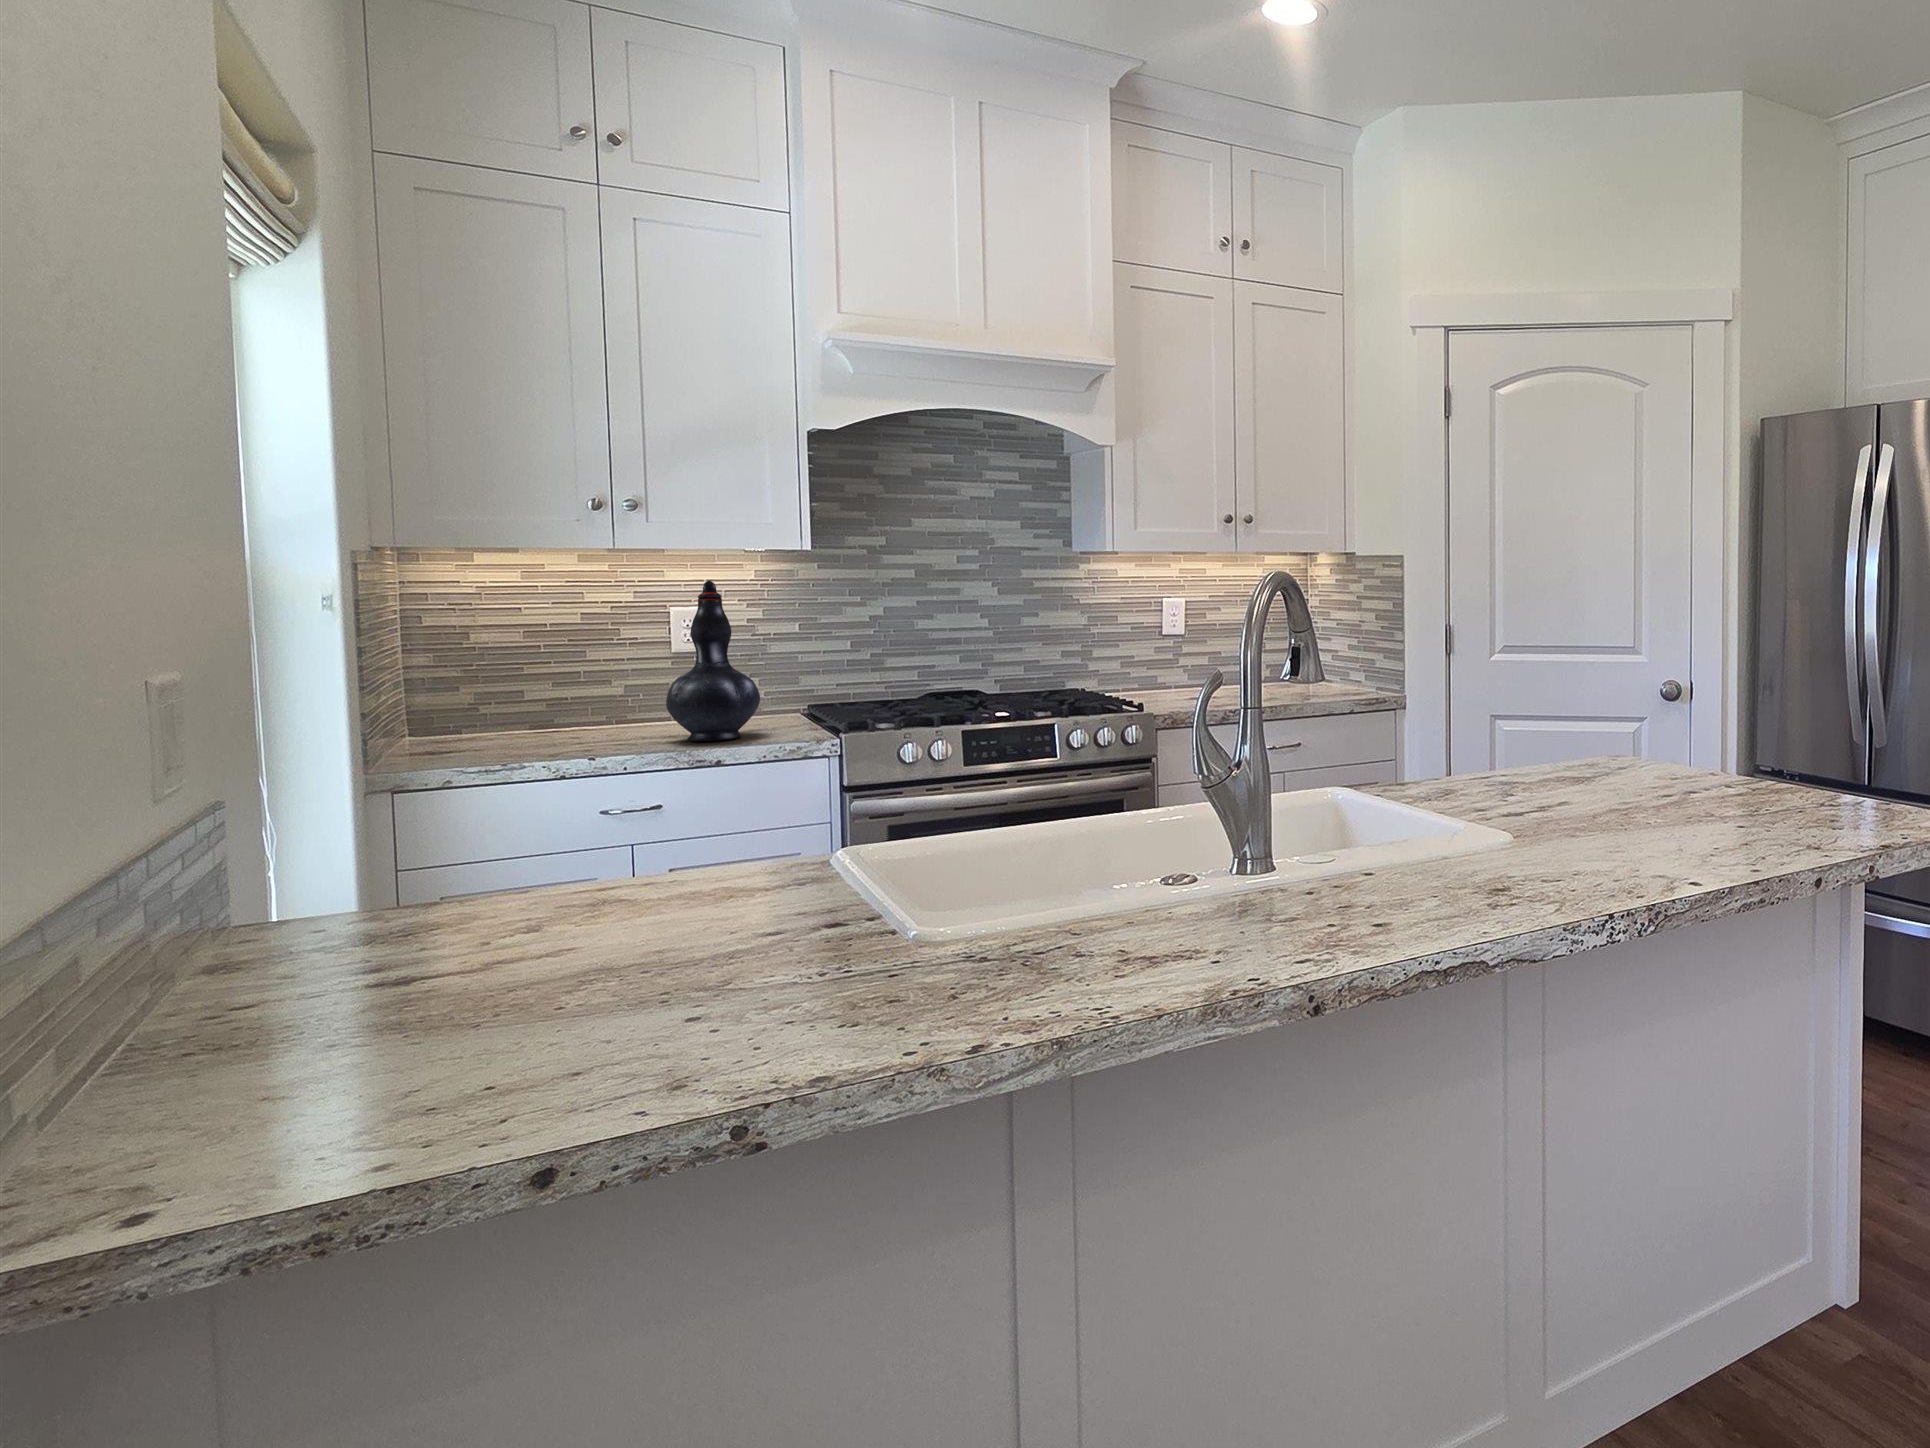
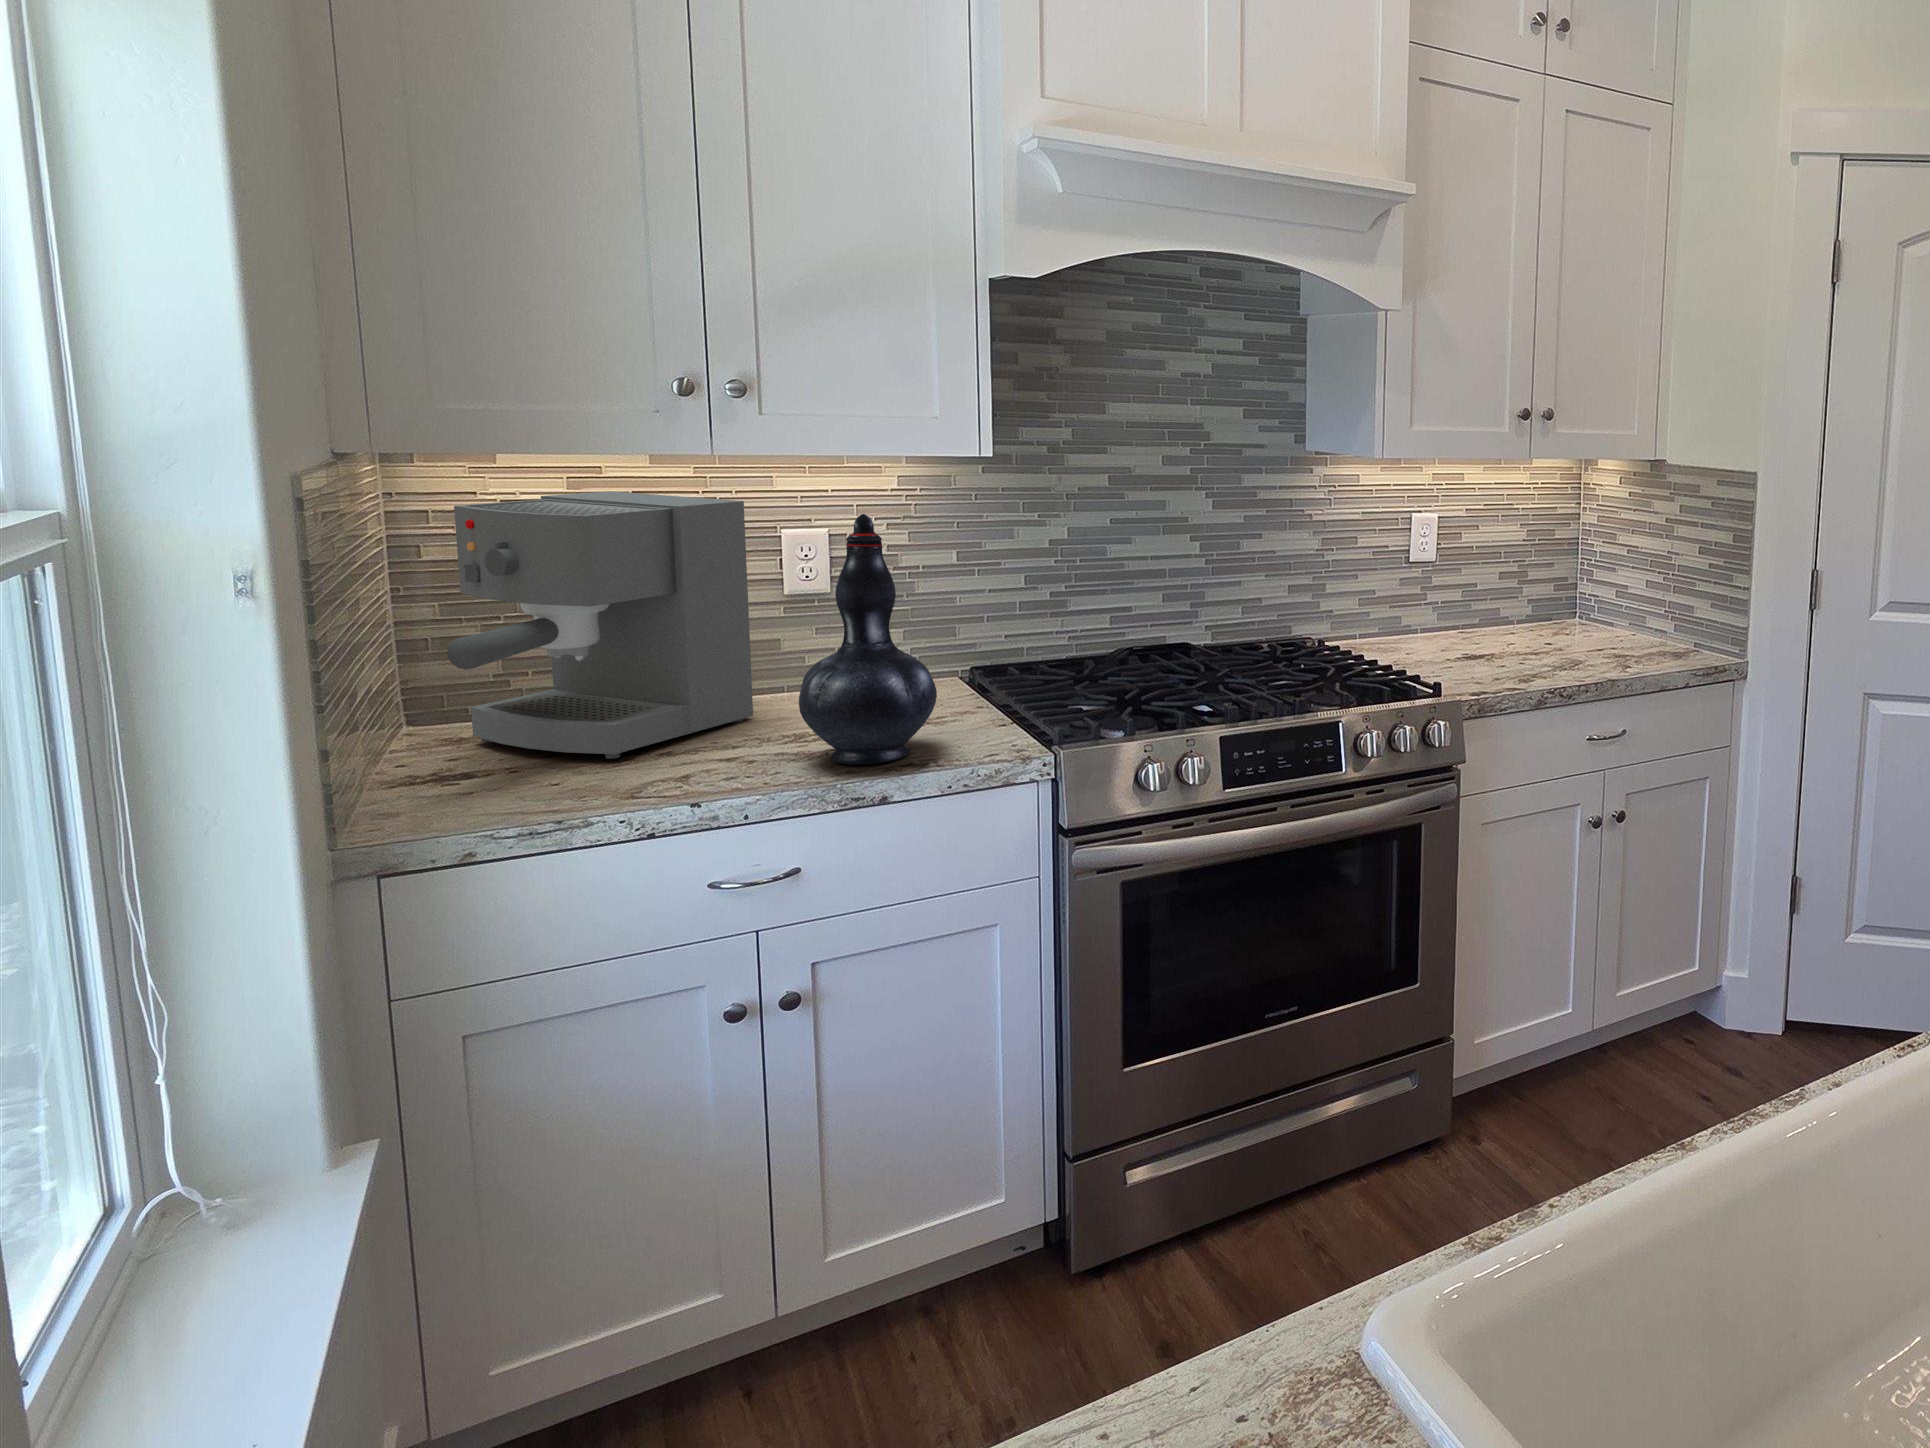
coffee maker: none [441,580,643,742] -> present [447,491,753,759]

